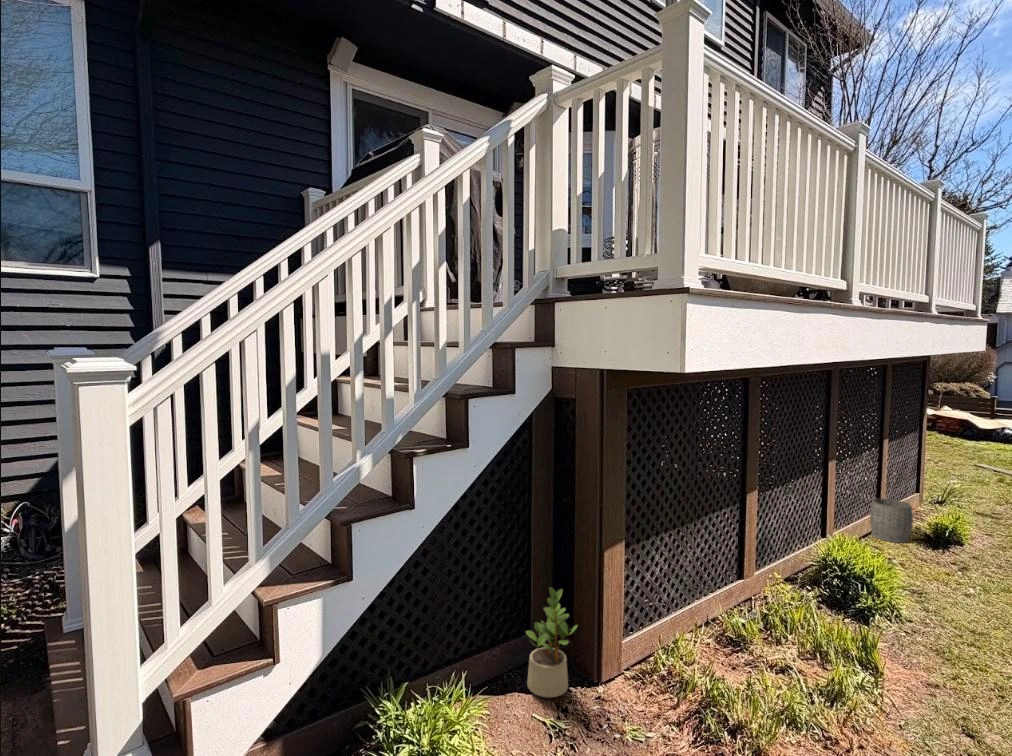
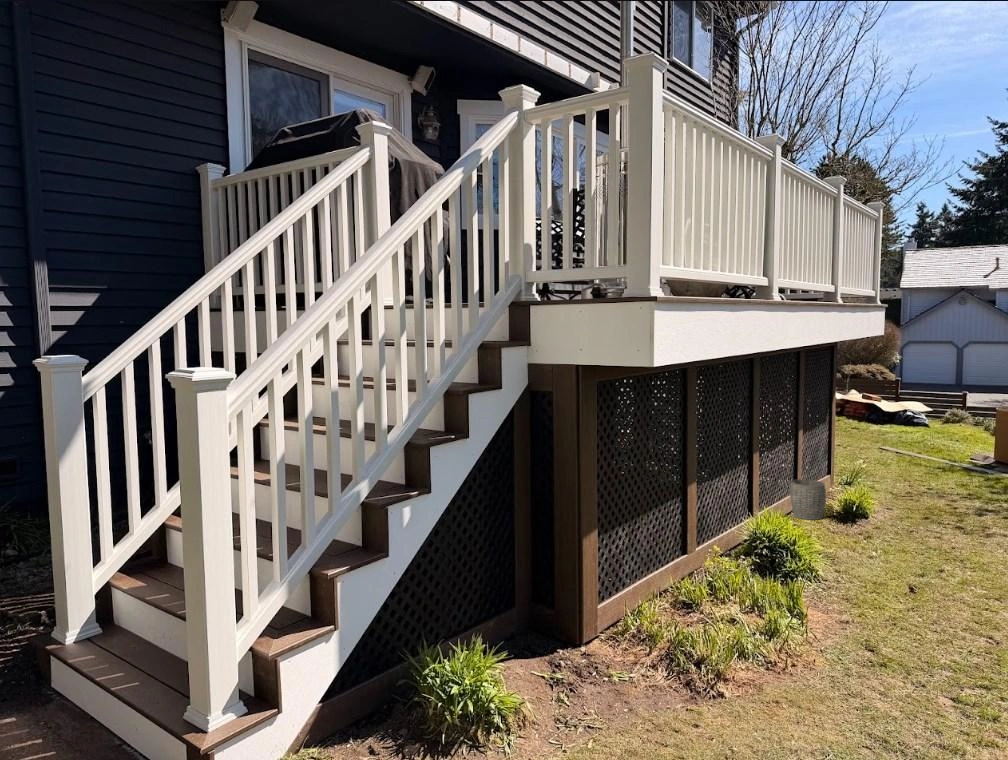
potted plant: present [526,587,577,697] -> none [516,561,563,658]

